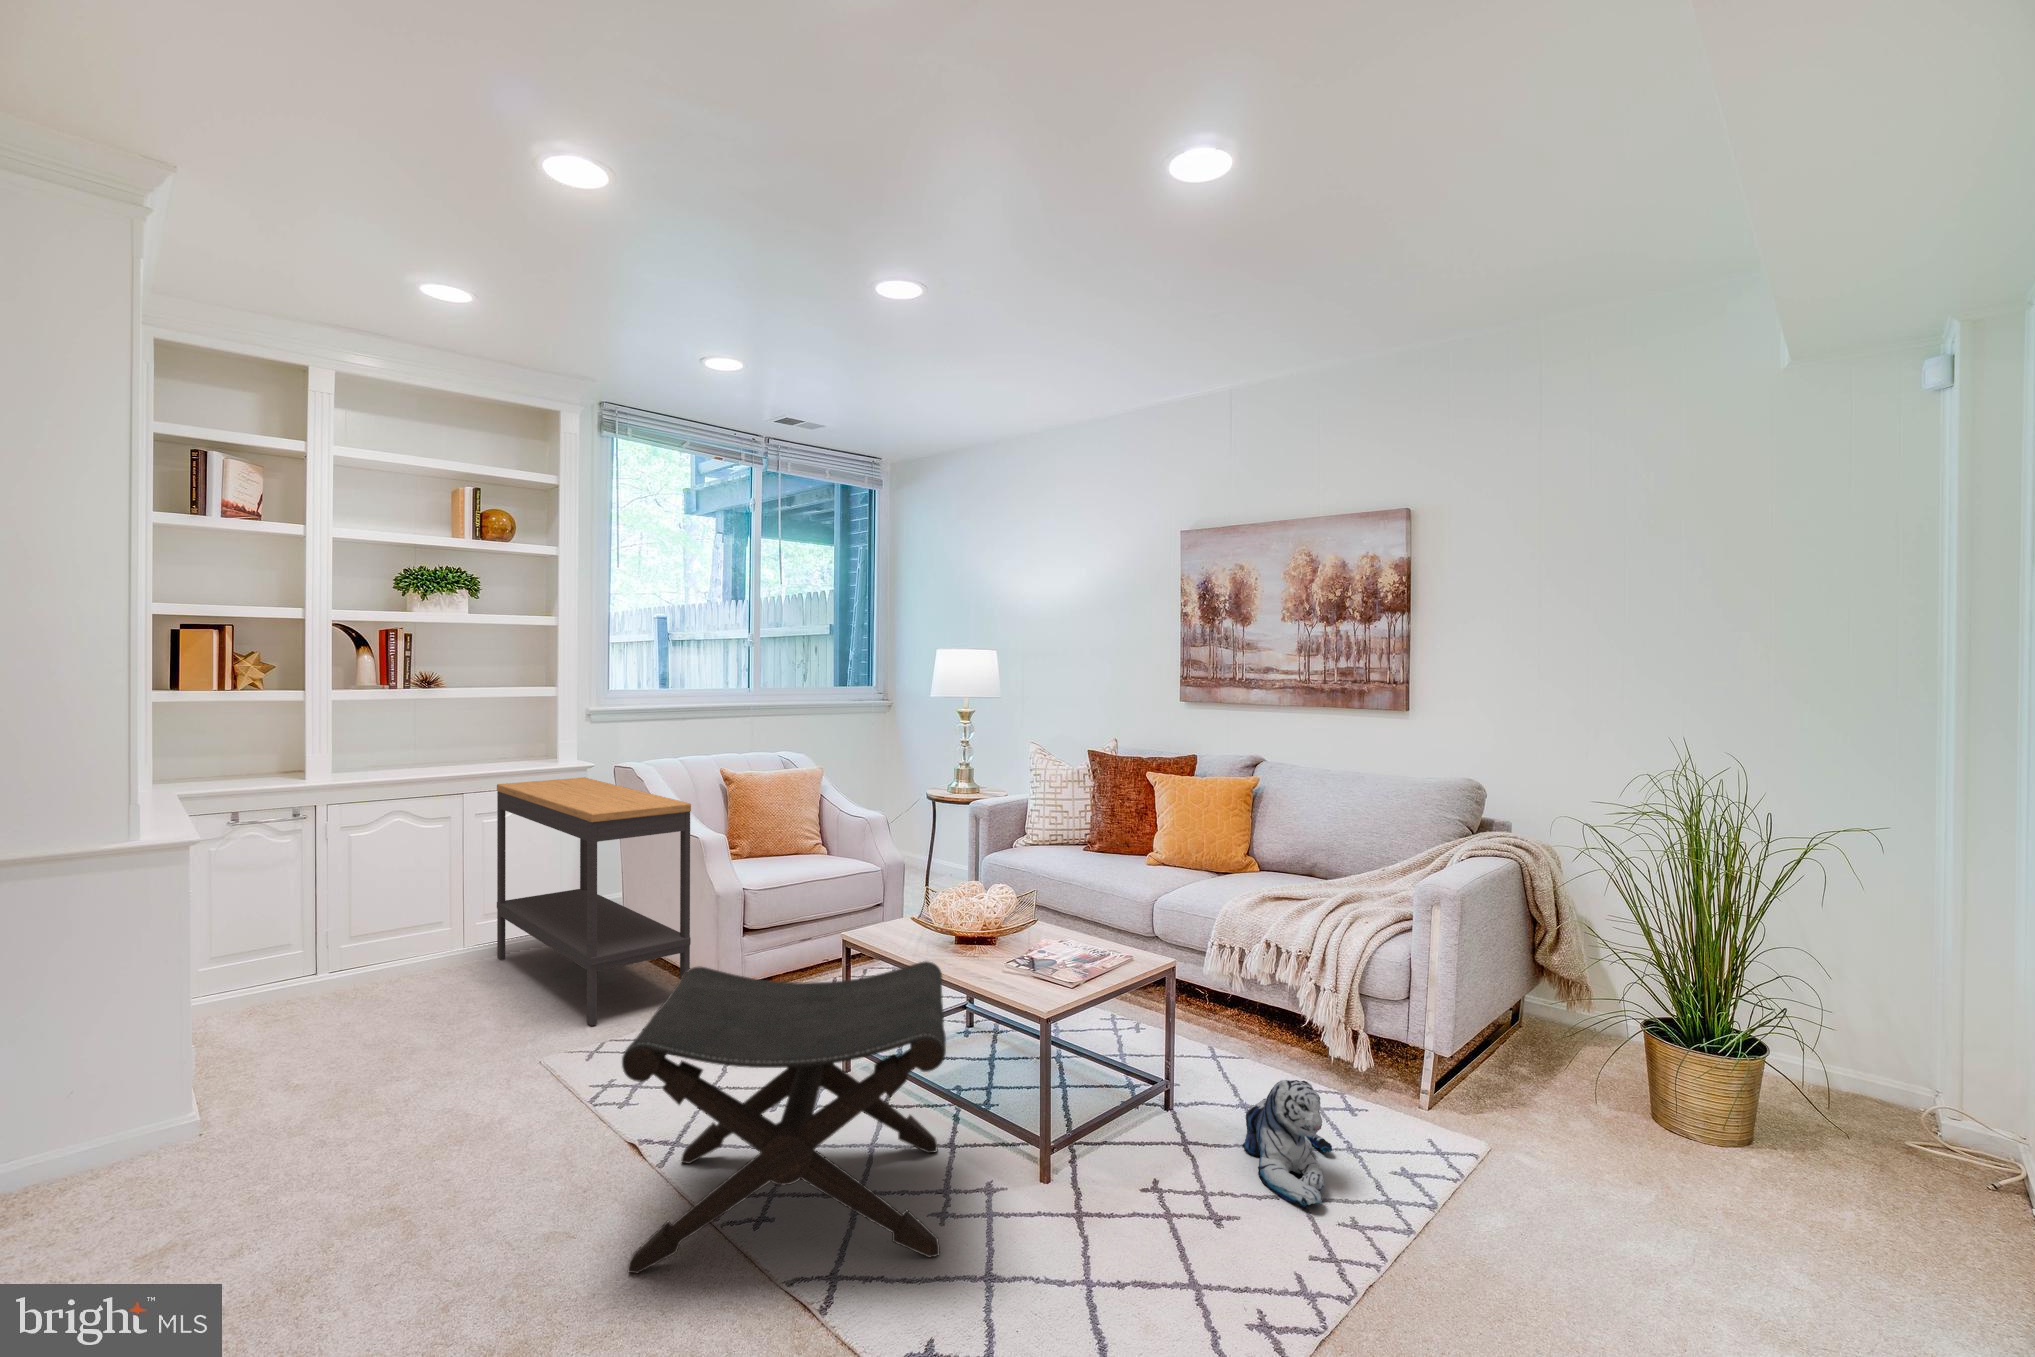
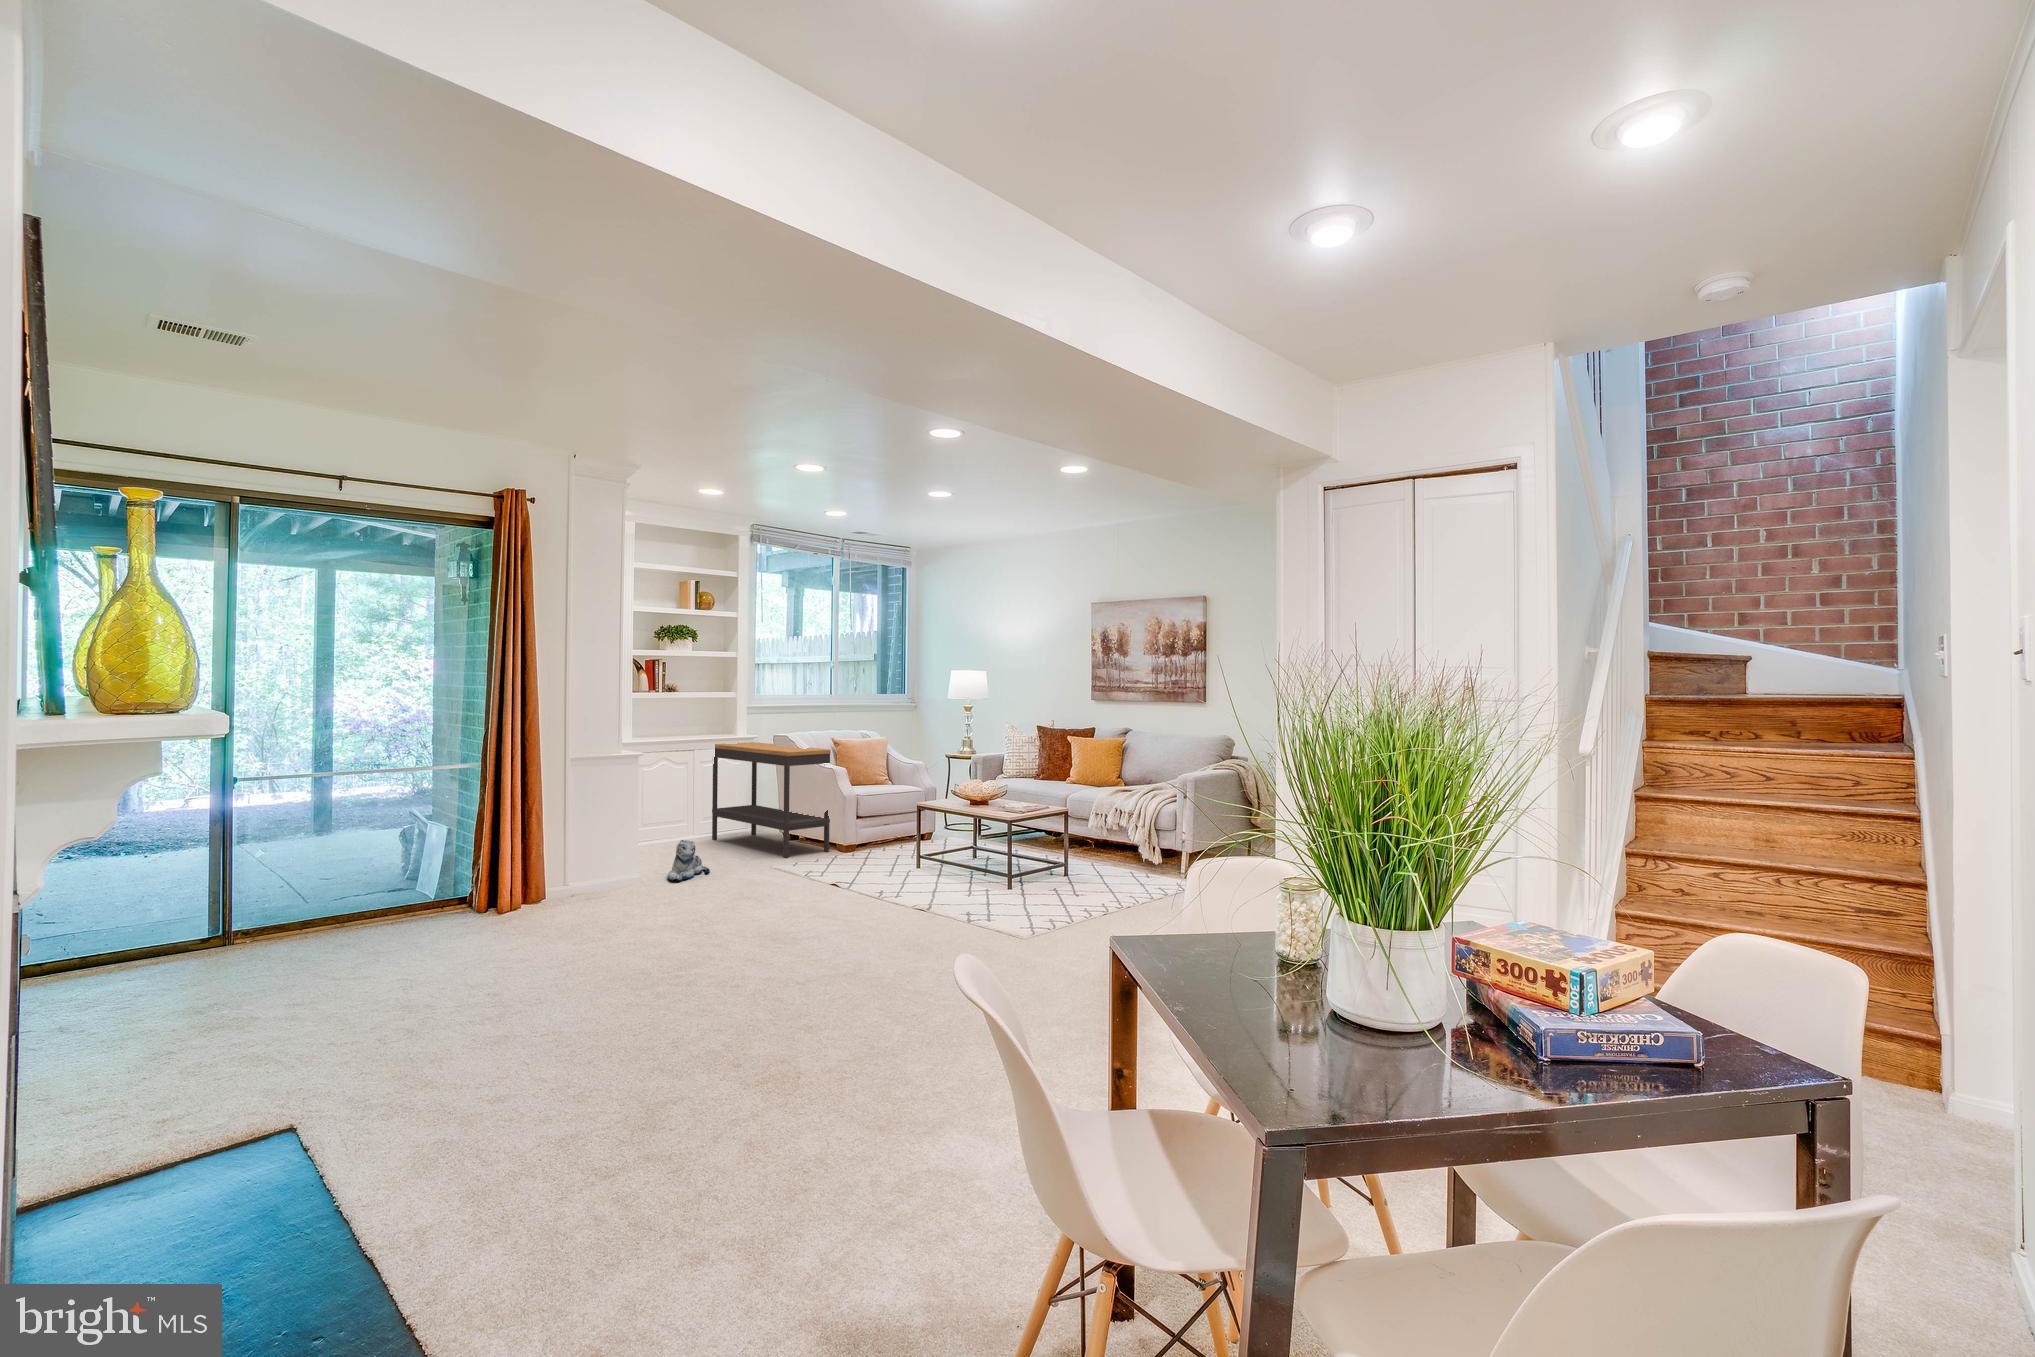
footstool: present [622,961,946,1273] -> none [854,803,972,902]
plush toy: present [1242,1080,1332,1207] -> present [668,840,710,881]

